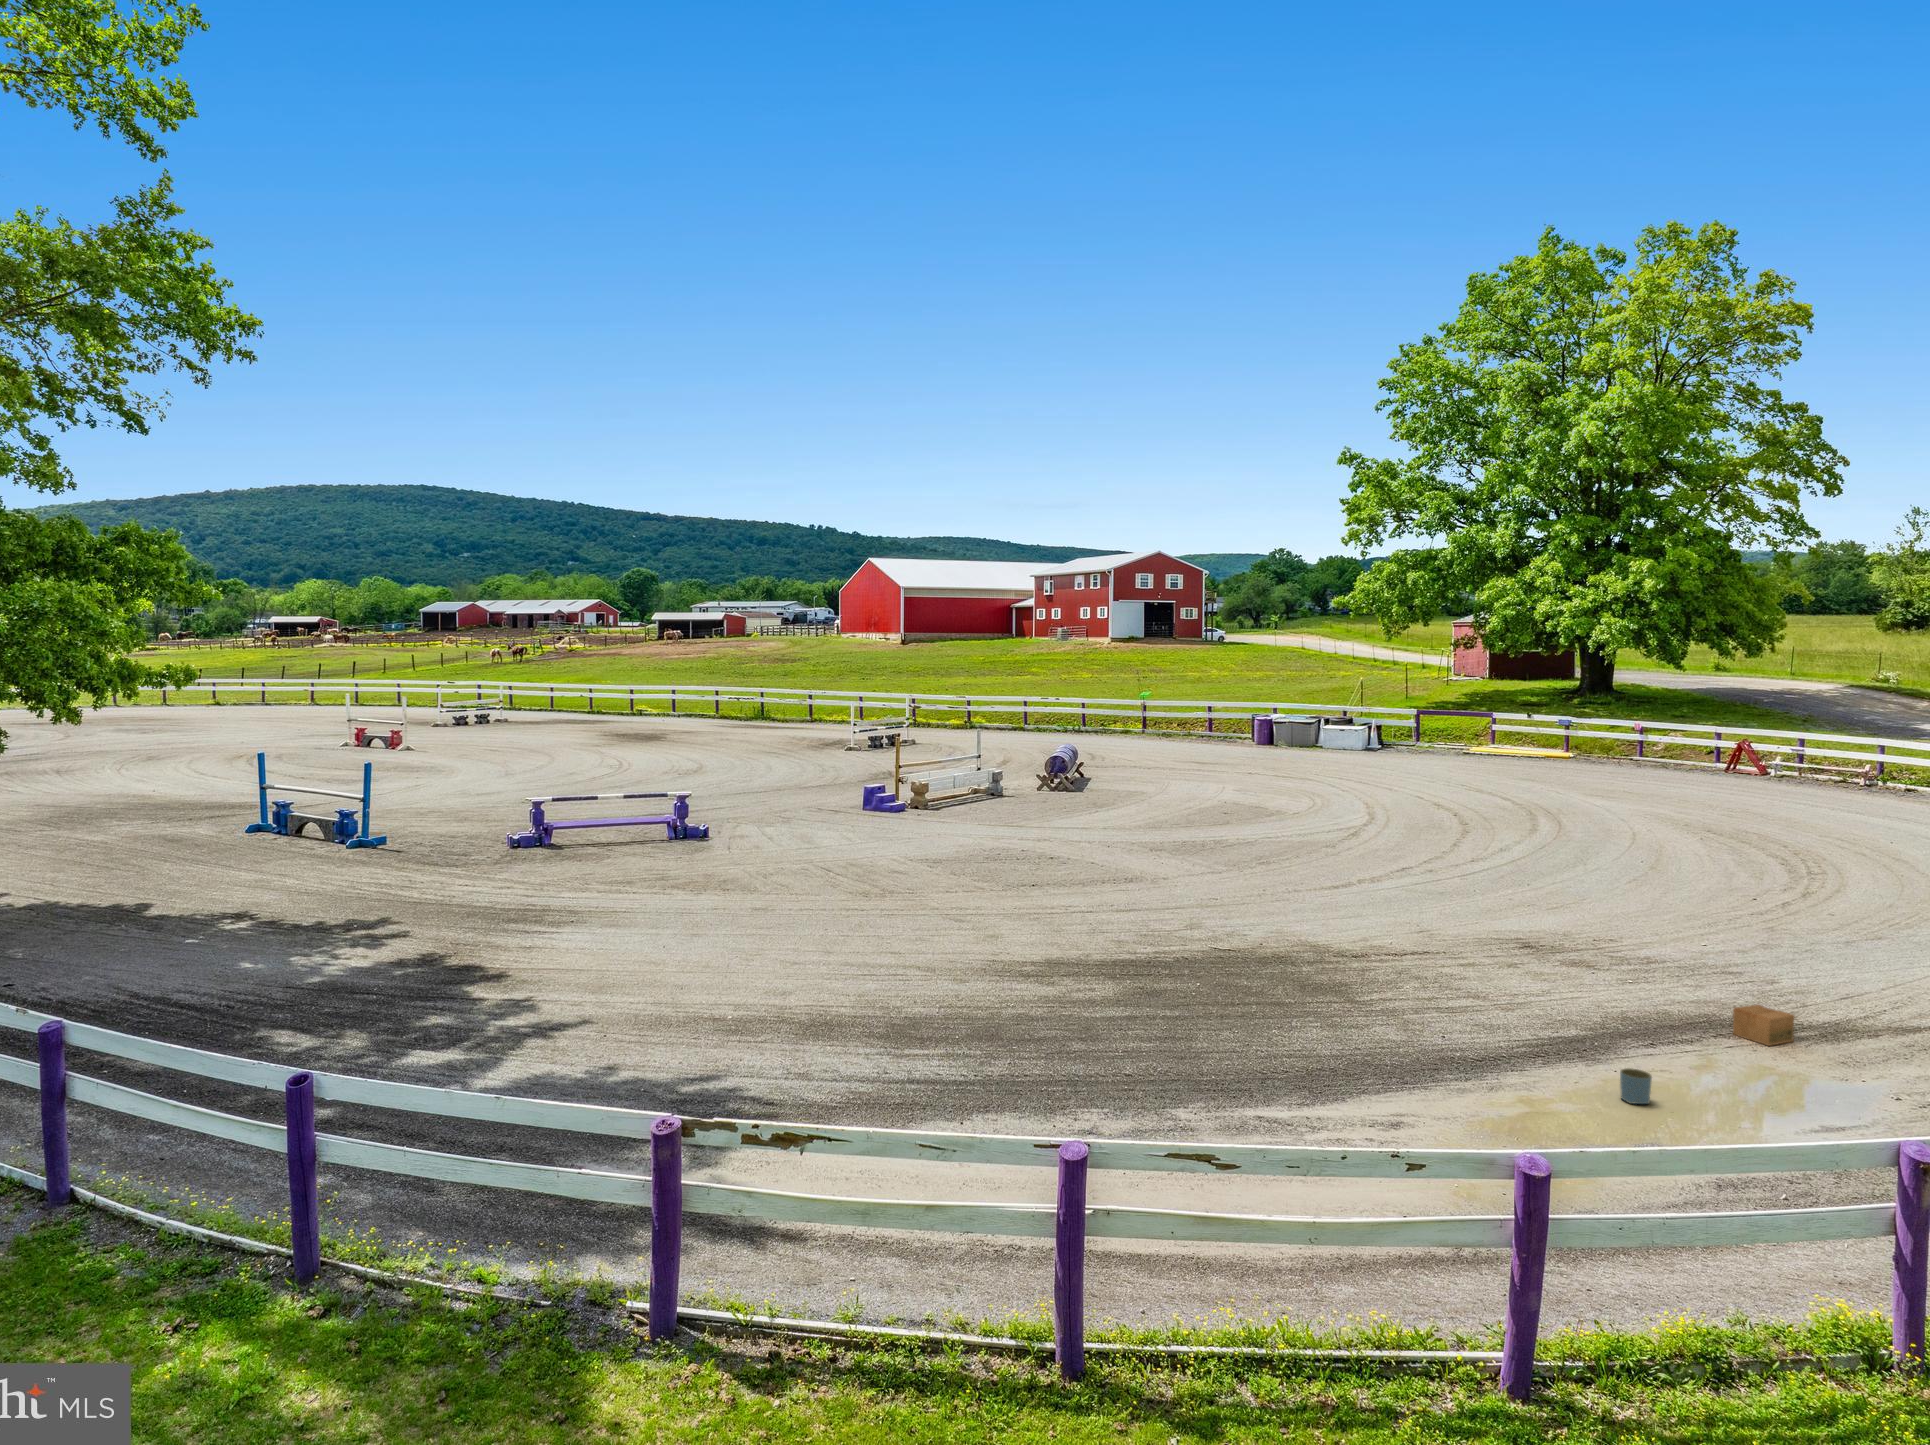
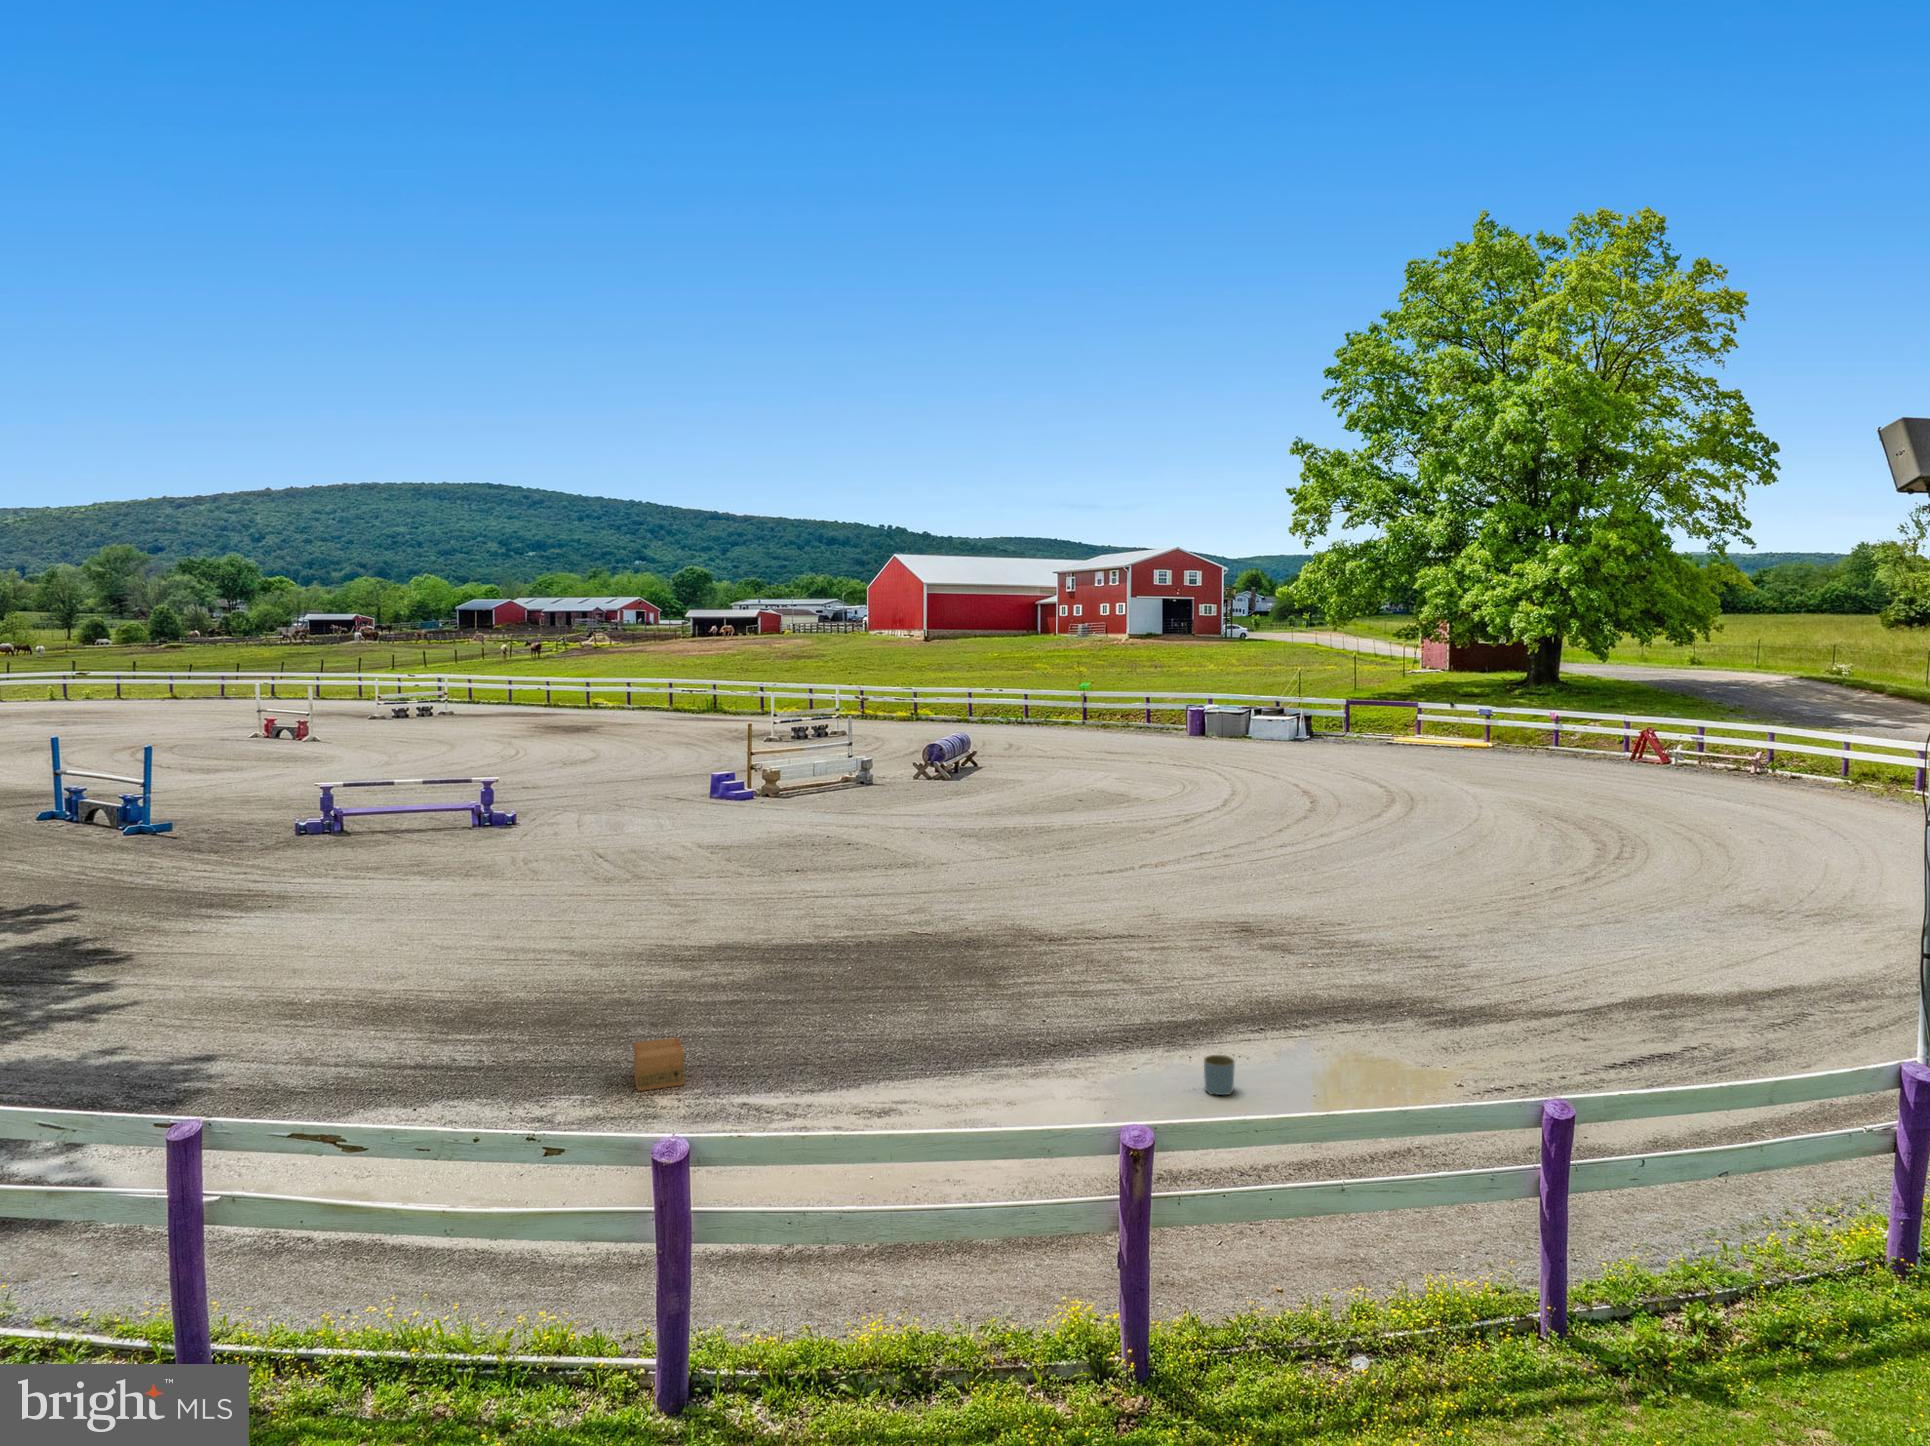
cardboard box: present [1733,1005,1794,1046] -> present [633,1037,685,1091]

